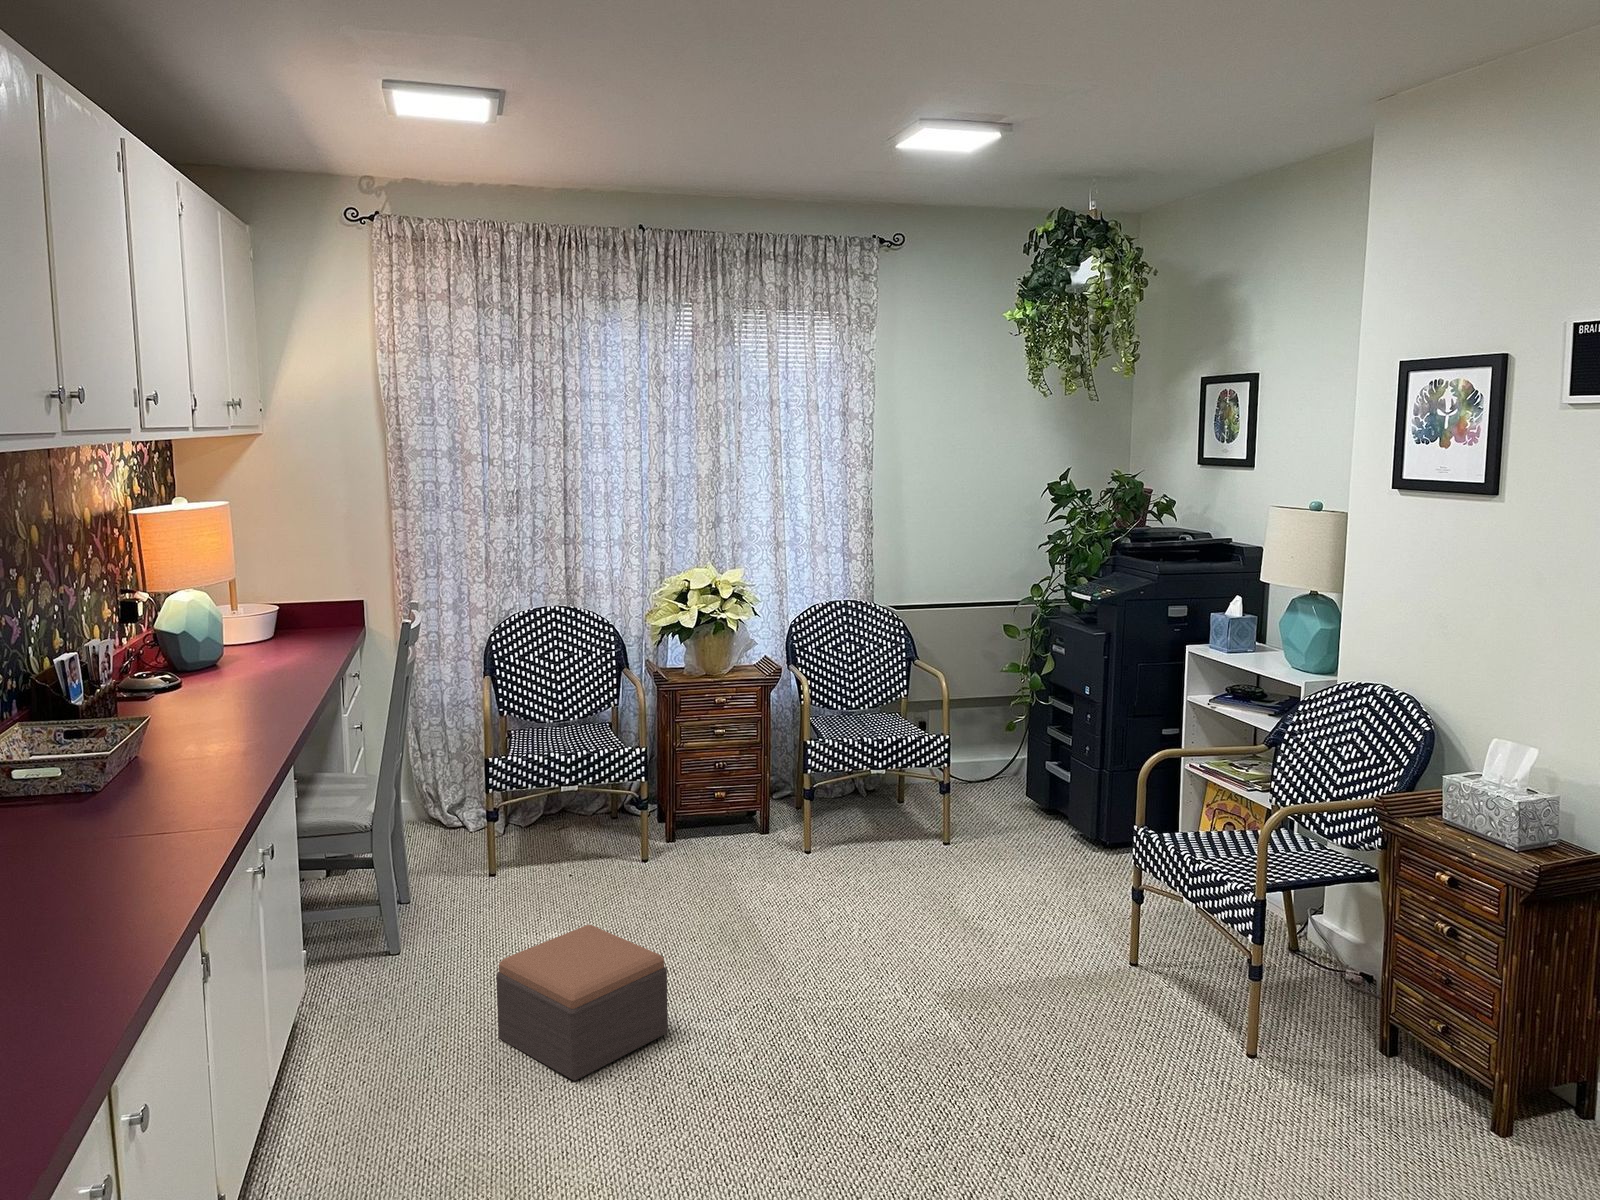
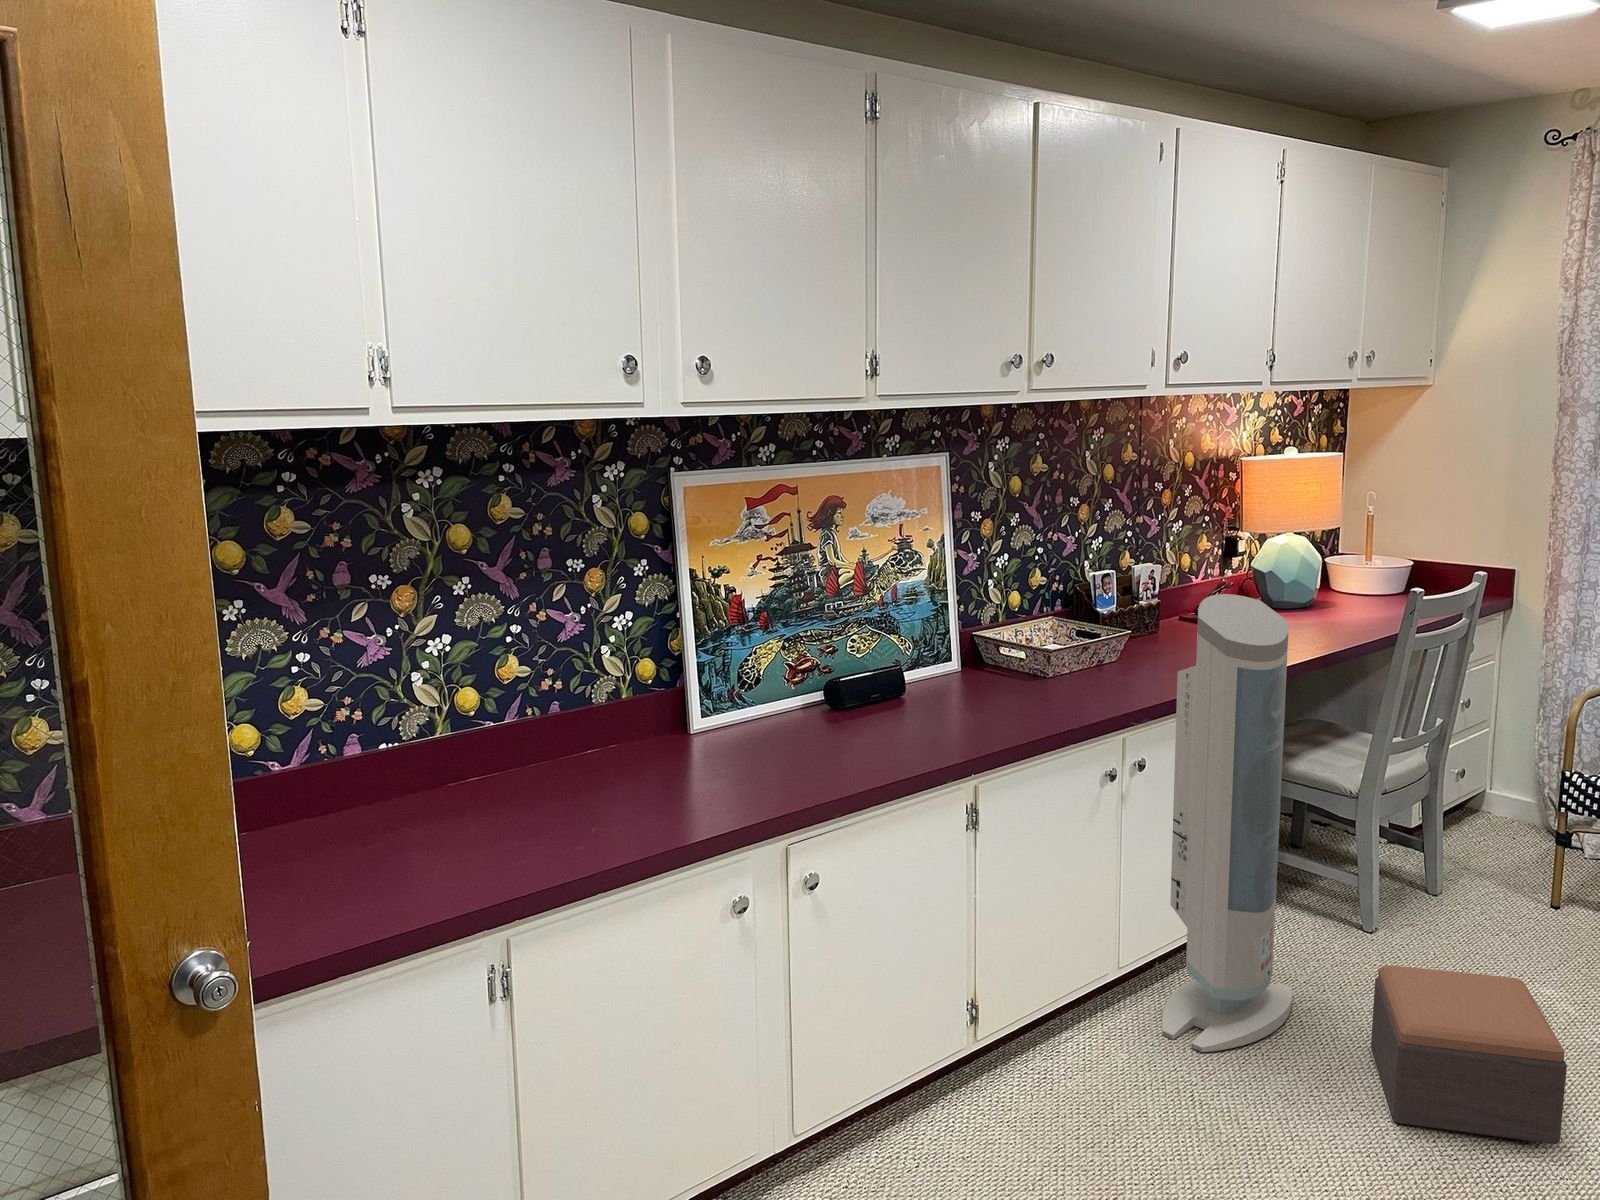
air purifier: none [288,650,425,1127] -> present [1162,594,1292,1052]

